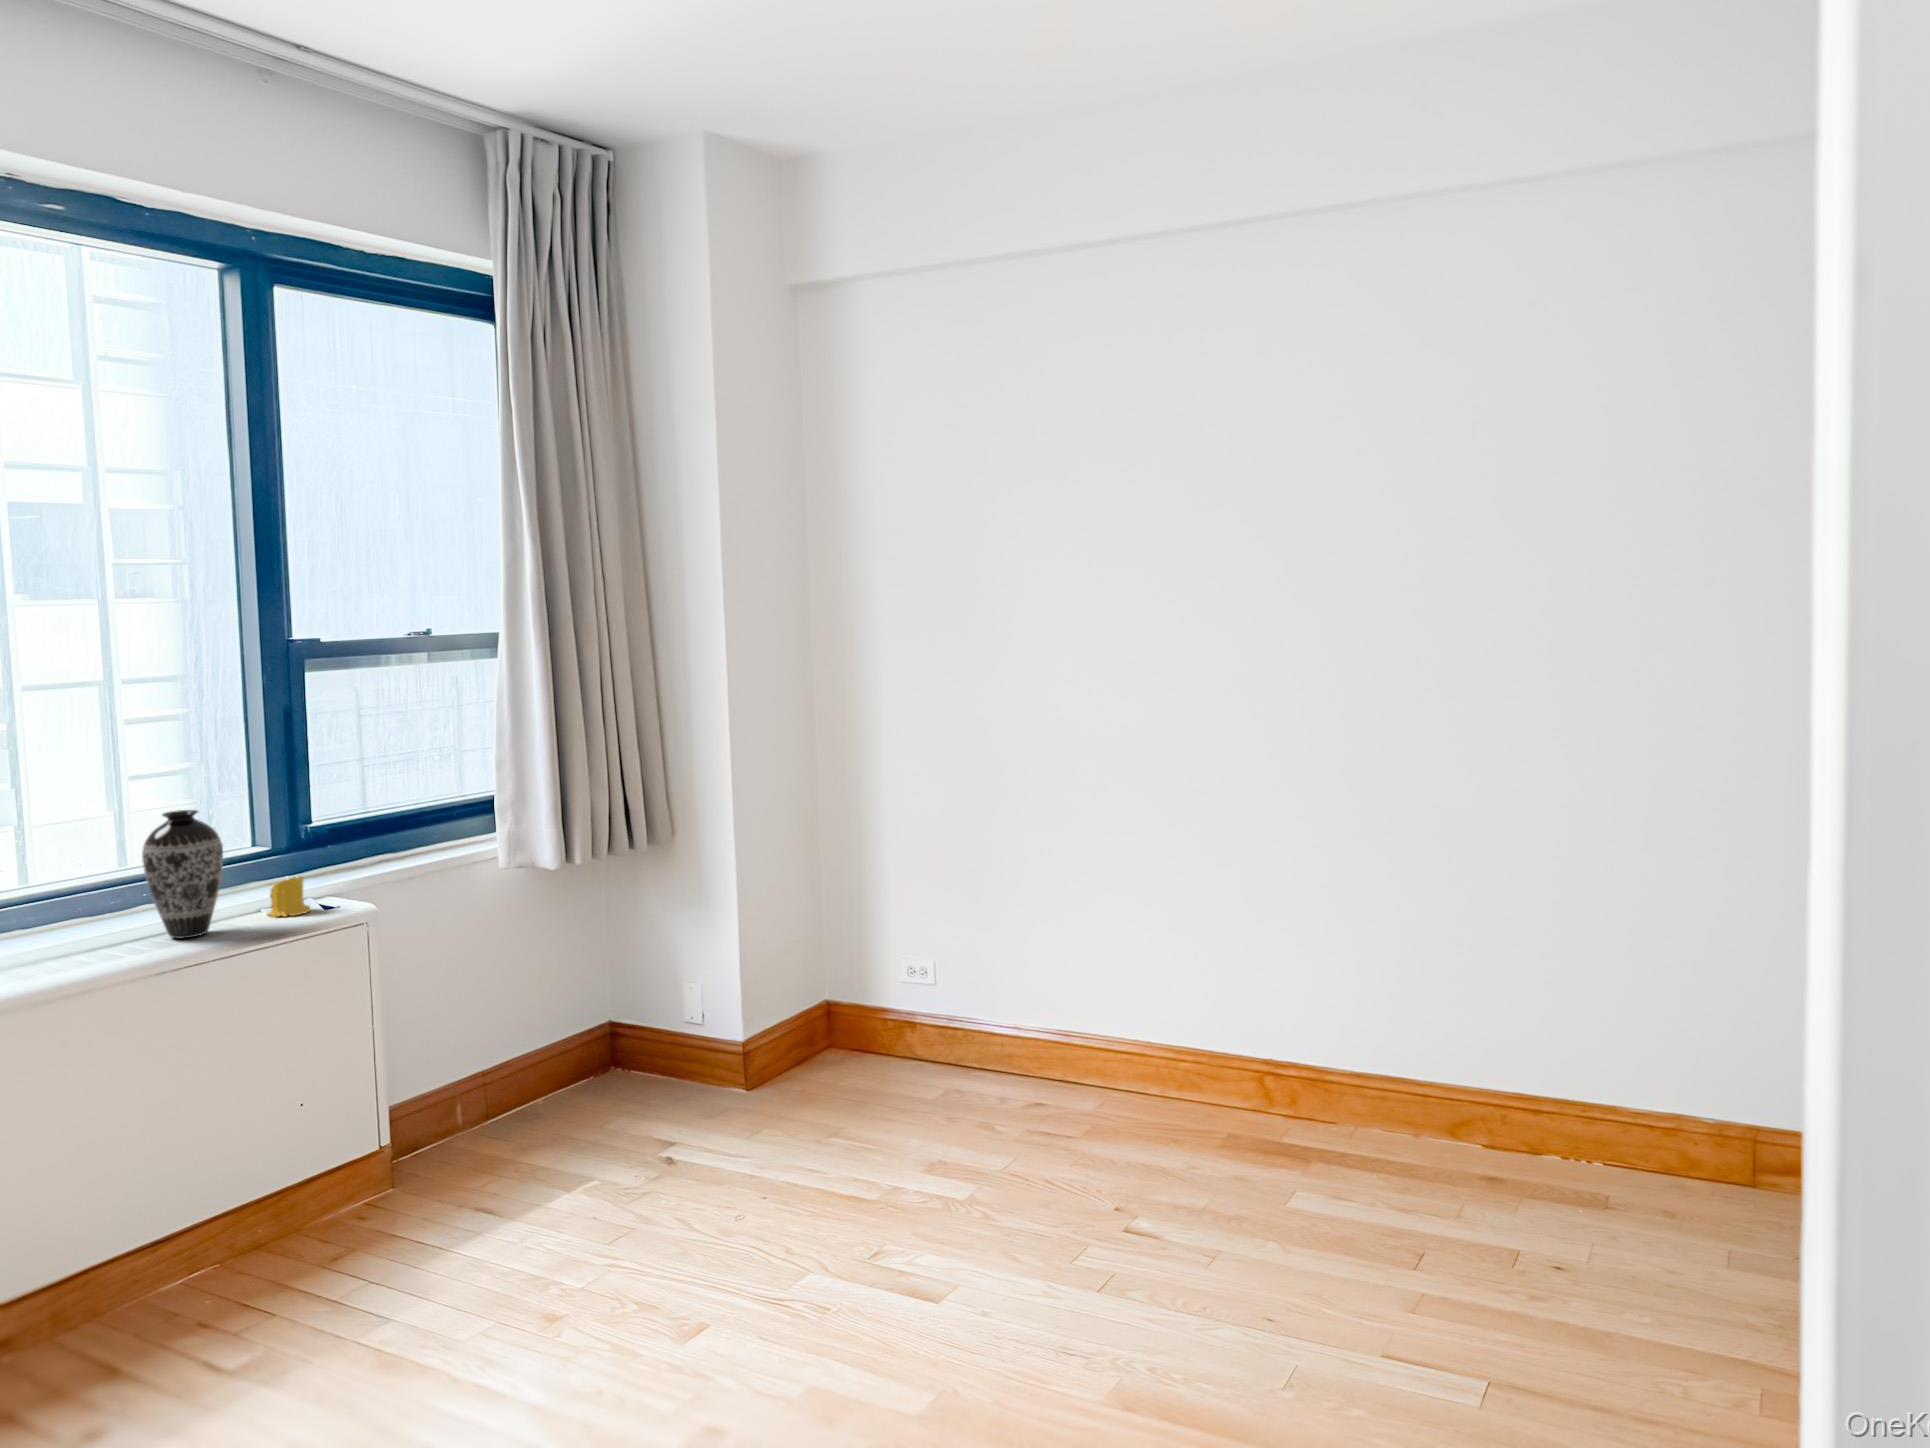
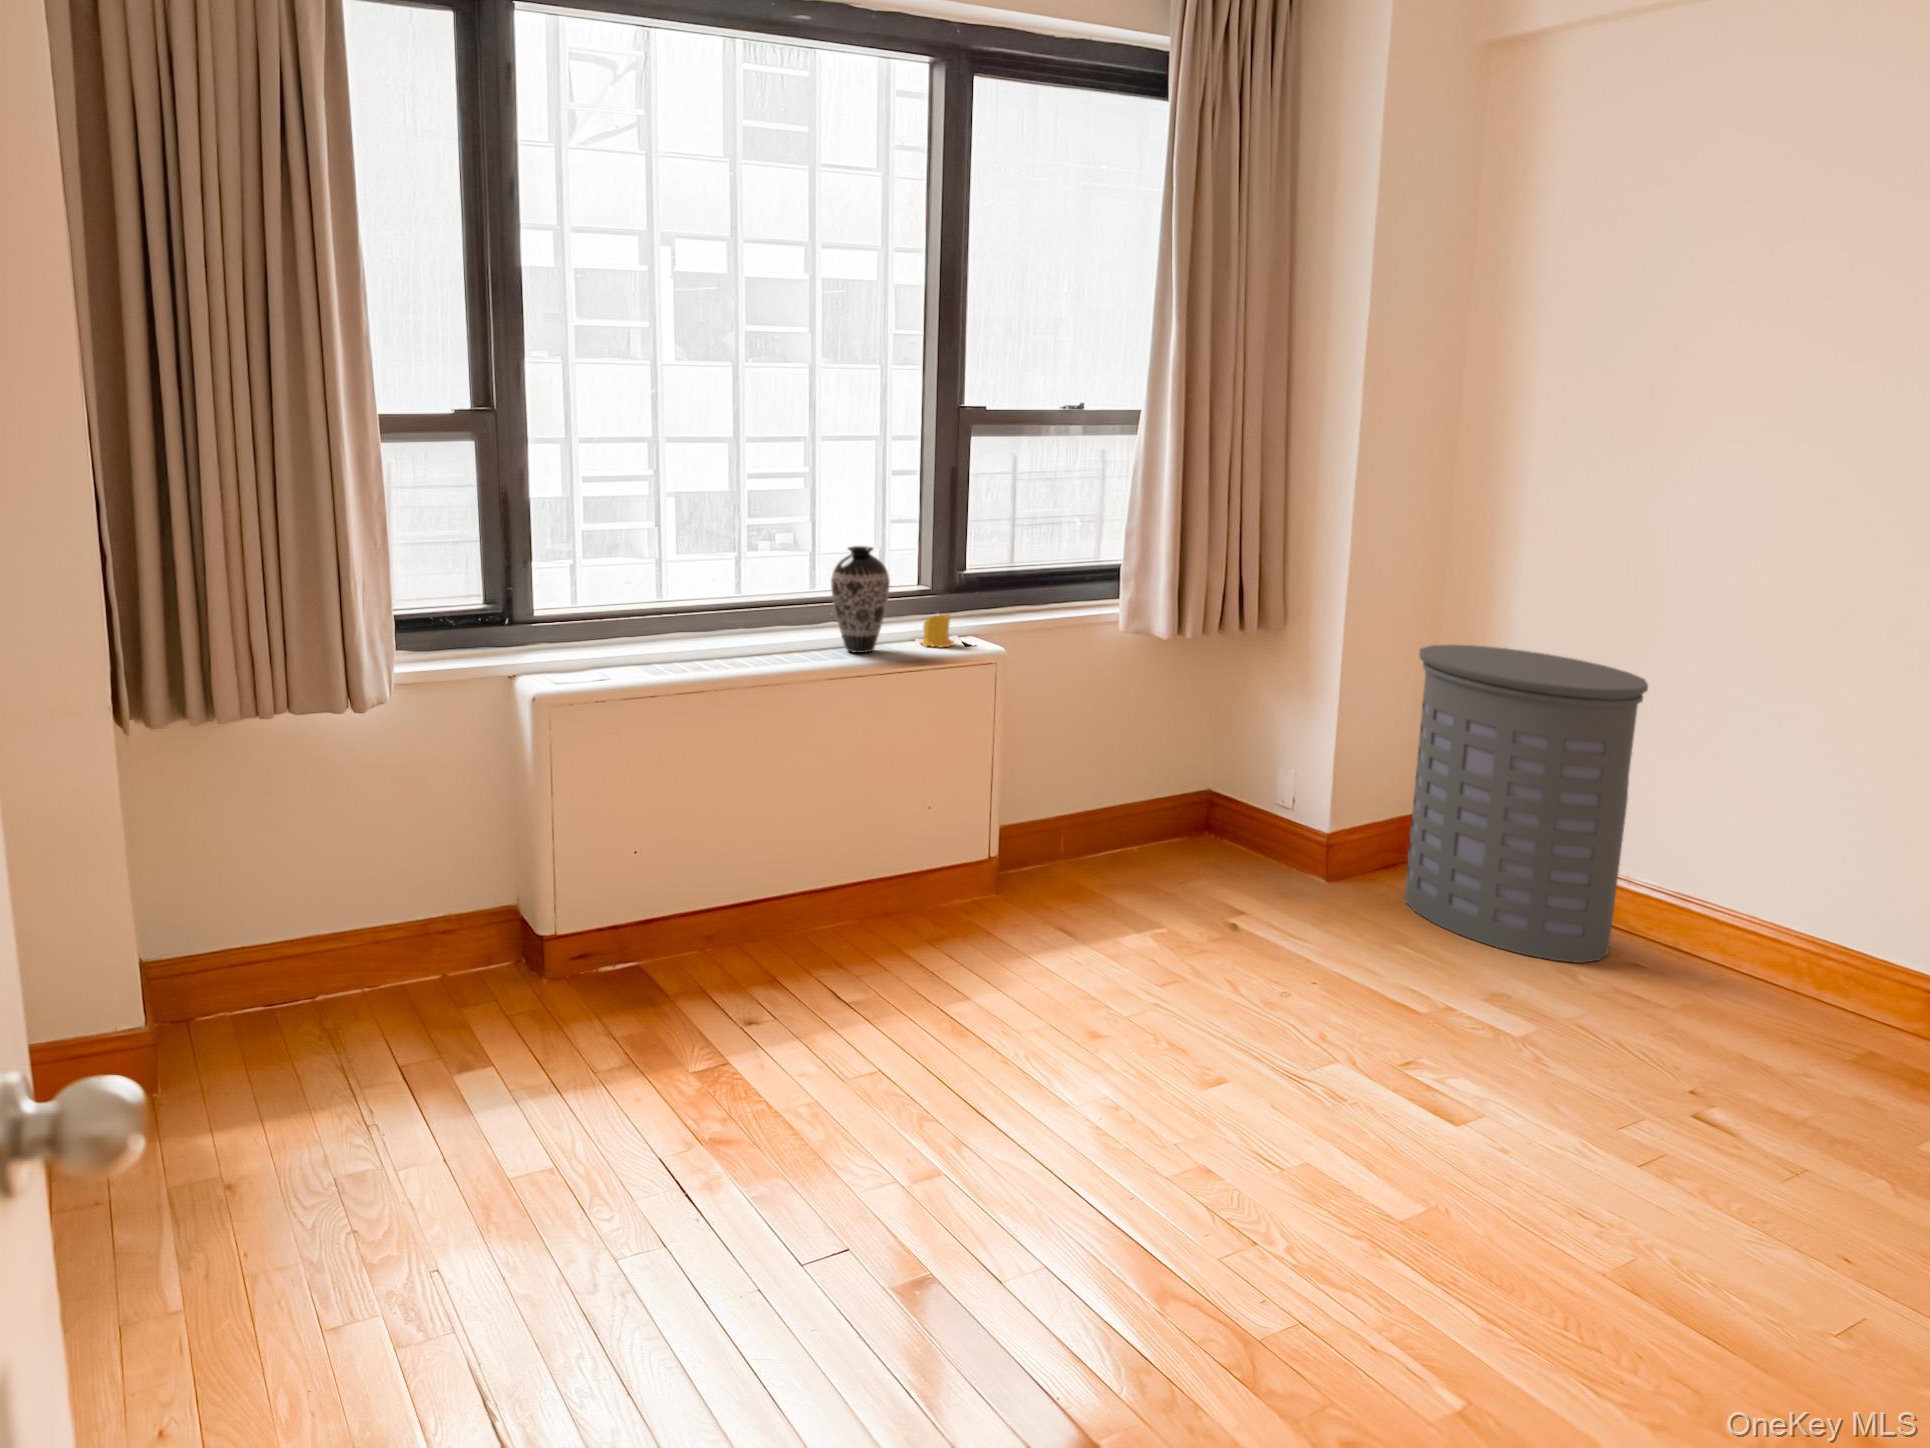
laundry hamper: none [809,831,1013,1117] -> present [1405,645,1648,963]

